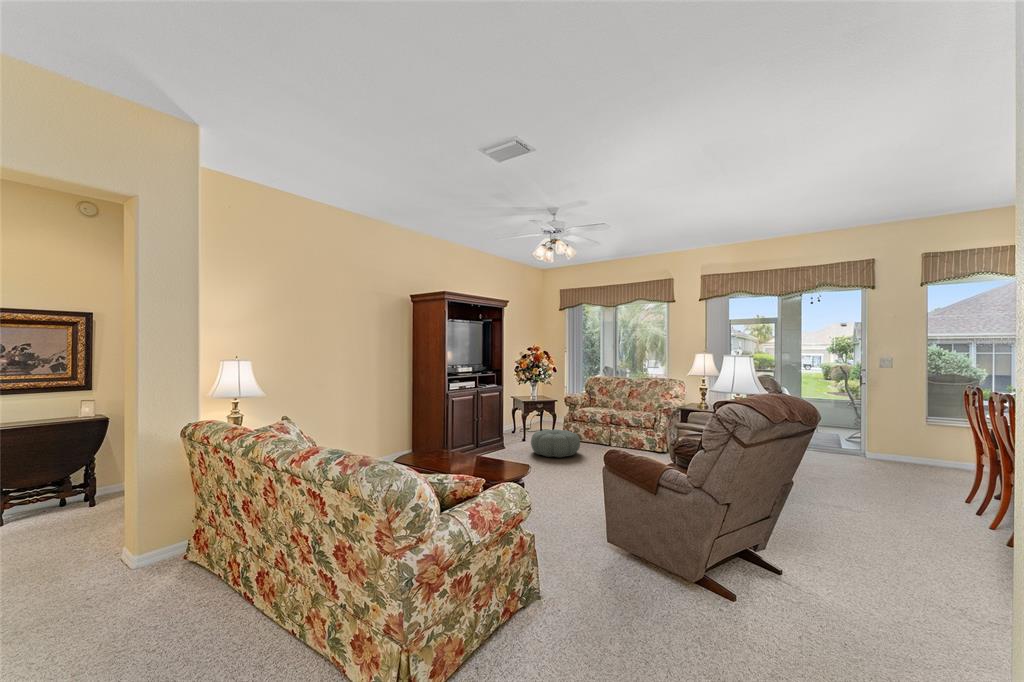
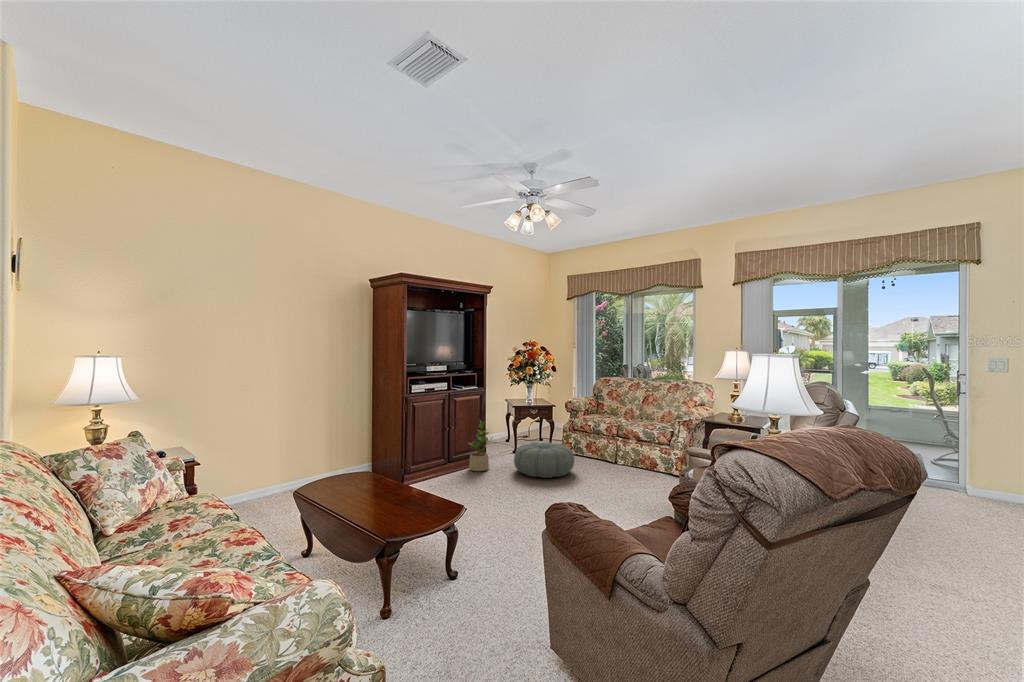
potted plant: none [493,412,513,454] -> present [469,420,493,471]

